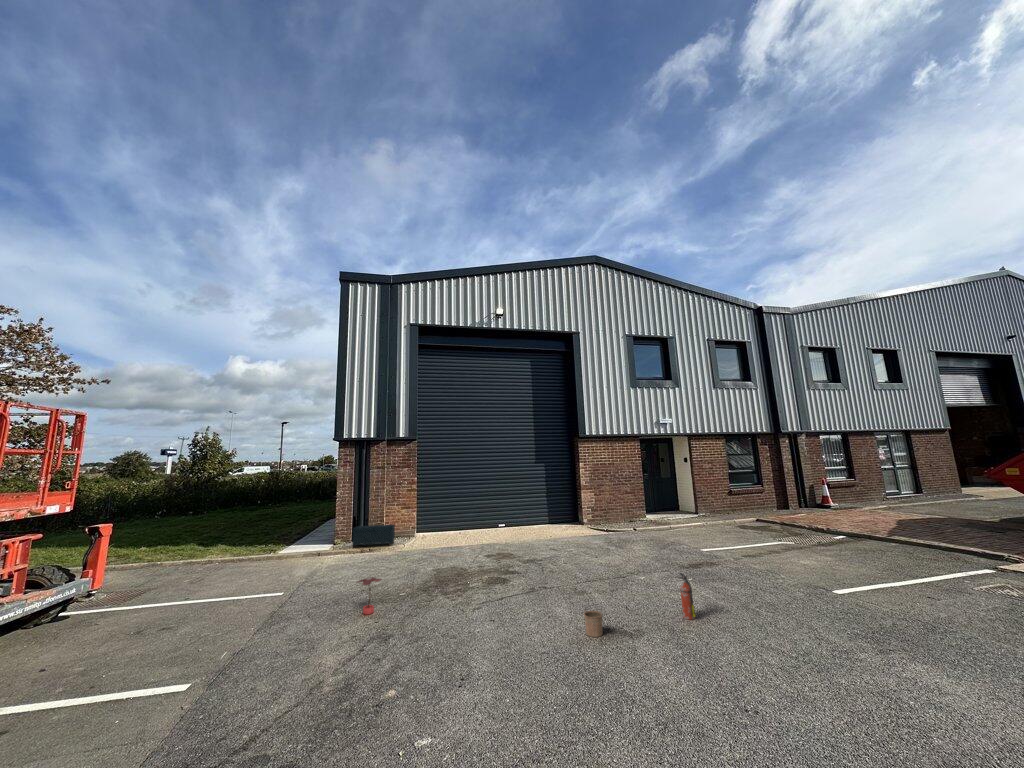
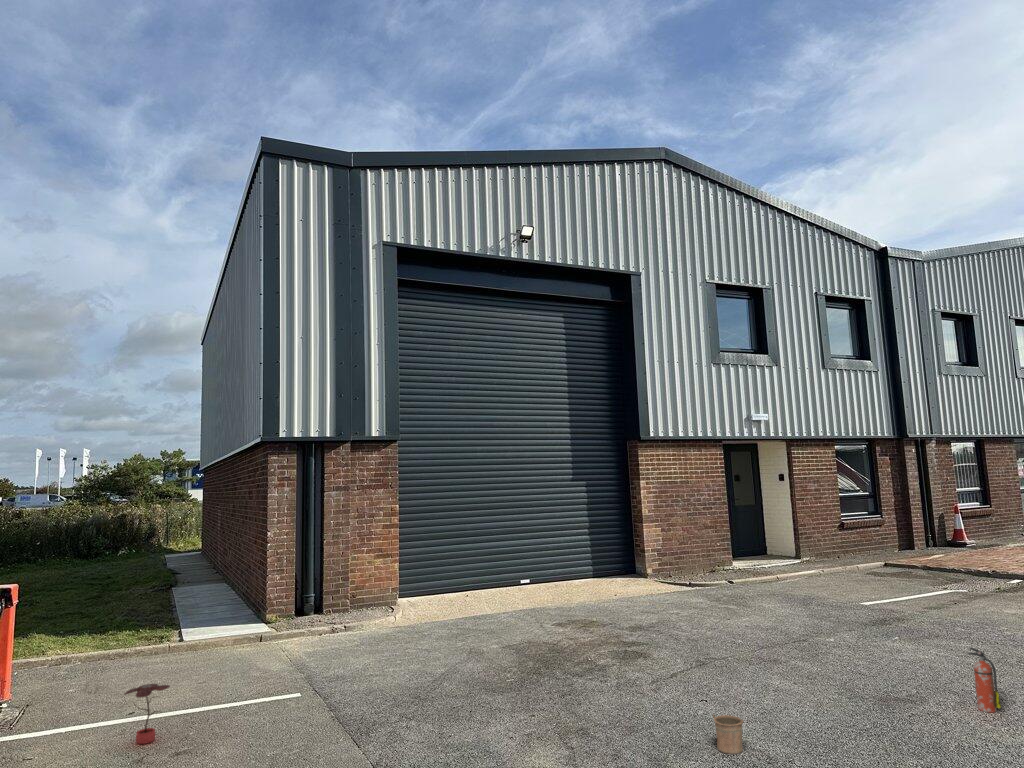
bench: present [352,525,395,548] -> none [303,585,371,626]
potted plant: present [357,577,382,615] -> present [125,684,170,744]
bucket: present [584,609,603,637] -> present [713,714,744,754]

